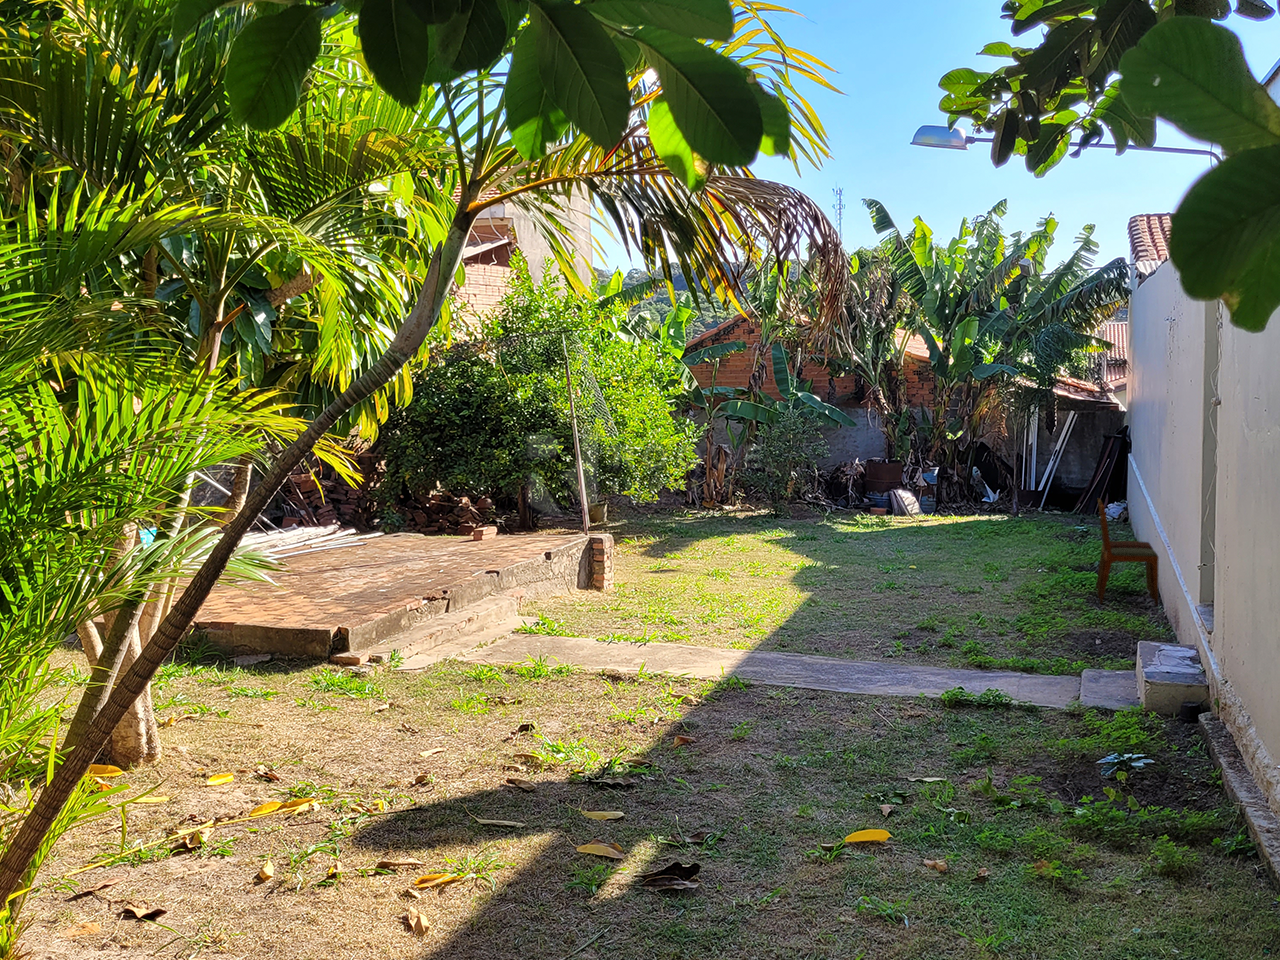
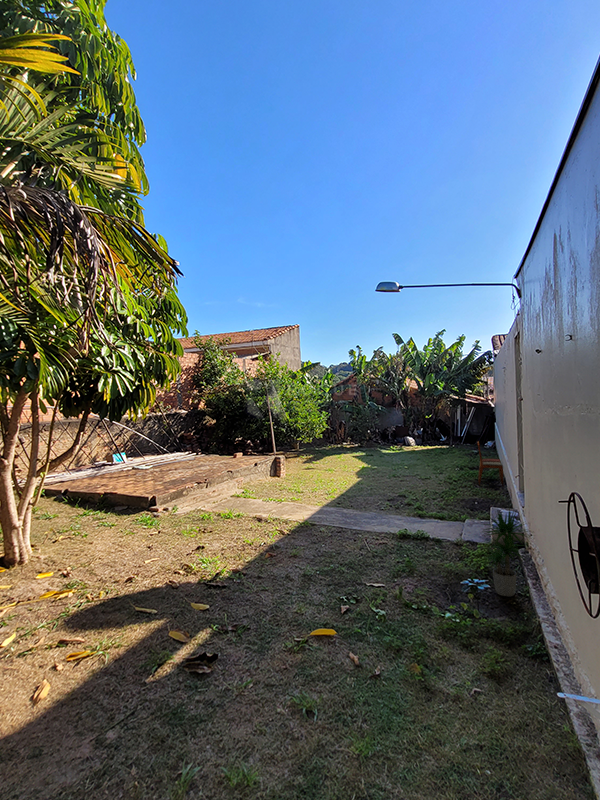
potted plant: none [1134,619,1245,787] -> present [485,509,528,596]

